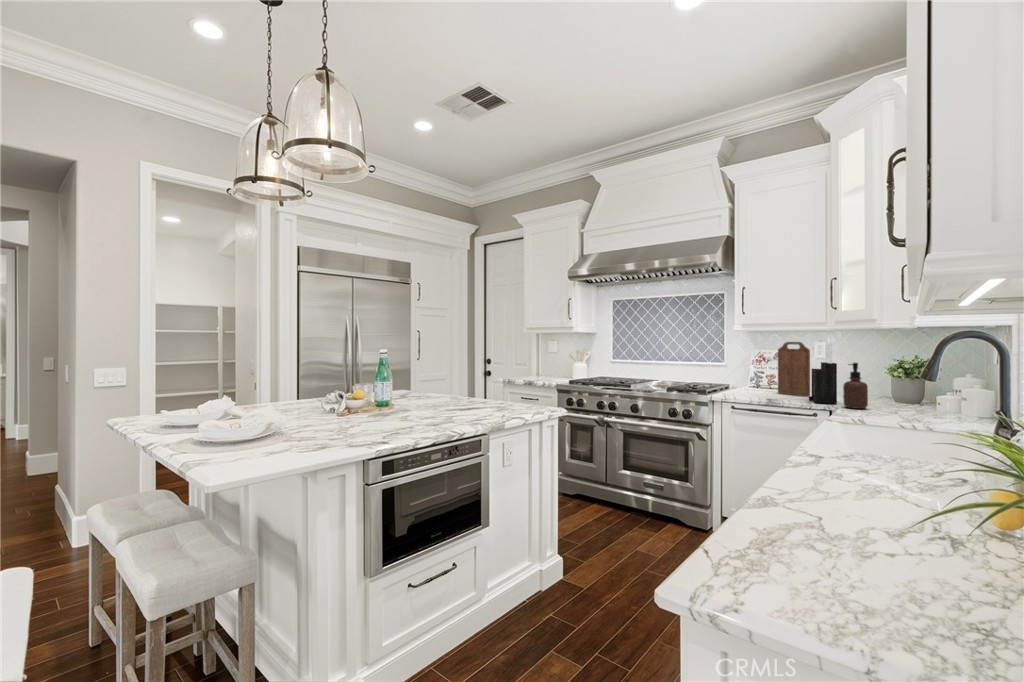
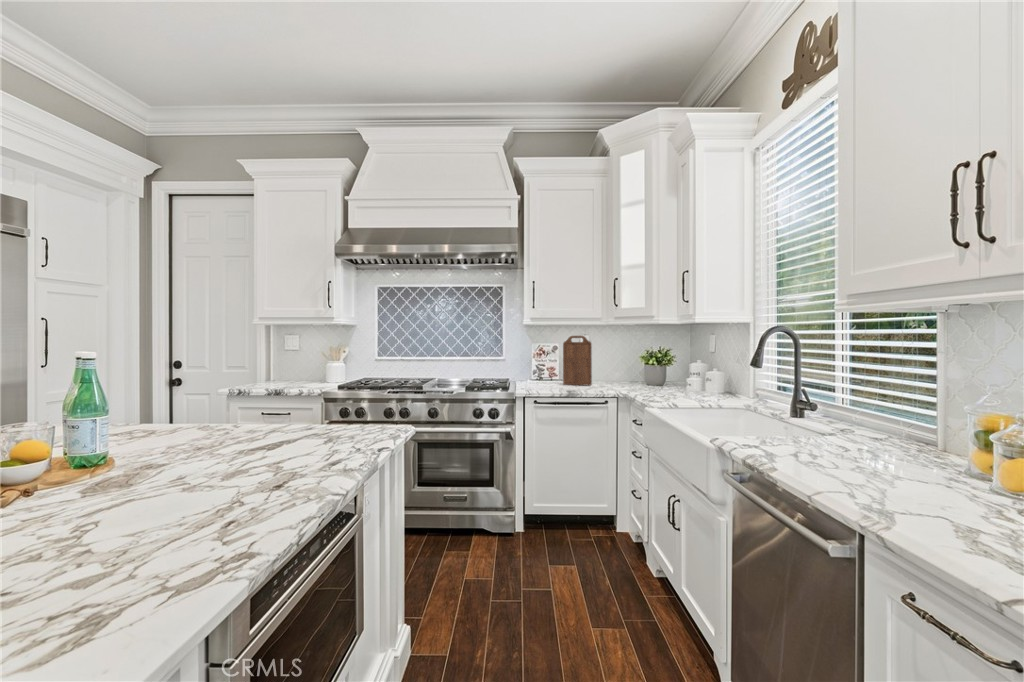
knife block: present [809,343,837,404] -> none [597,337,623,391]
soap dispenser: present [843,363,868,409] -> none [631,354,648,393]

